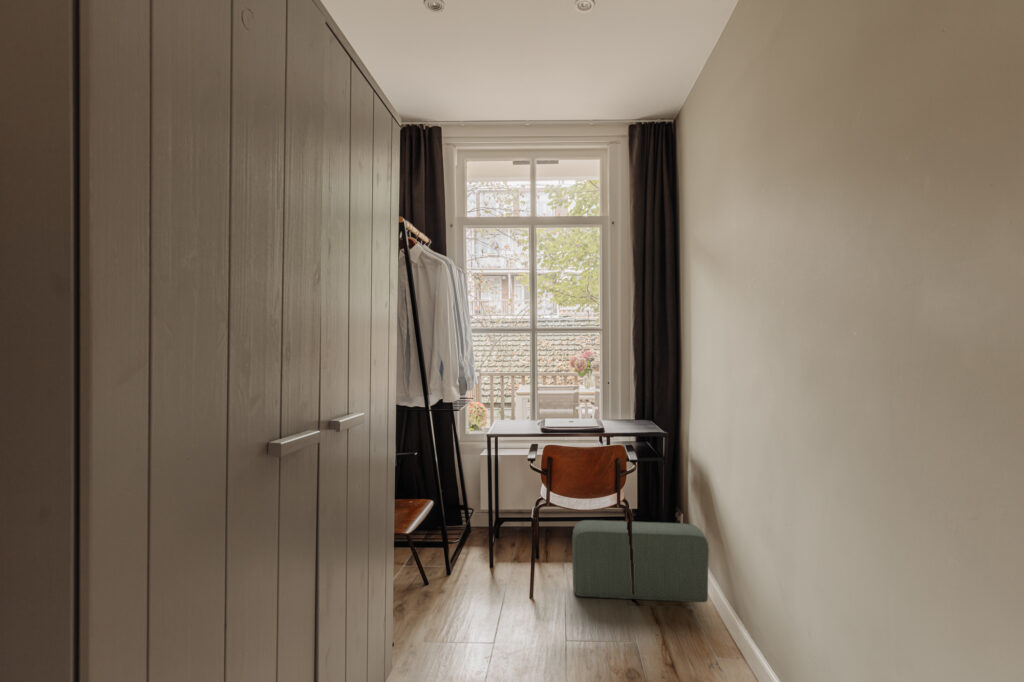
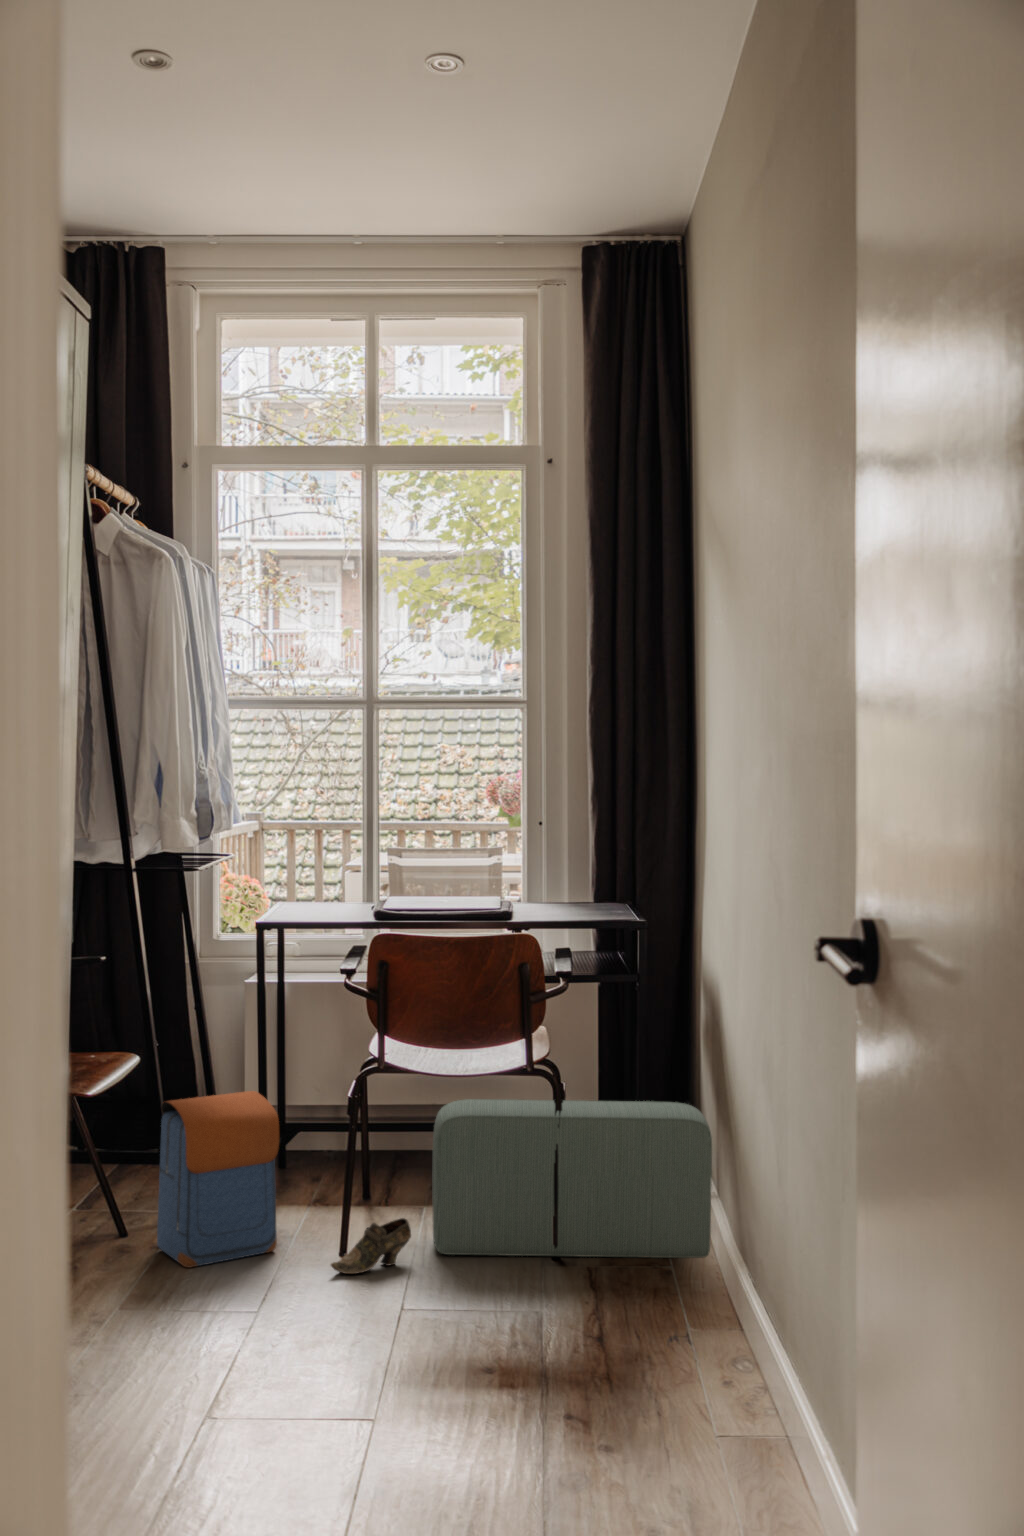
backpack: none [446,515,501,601] -> present [157,1091,279,1268]
shoe: none [527,580,564,608] -> present [331,1218,411,1274]

